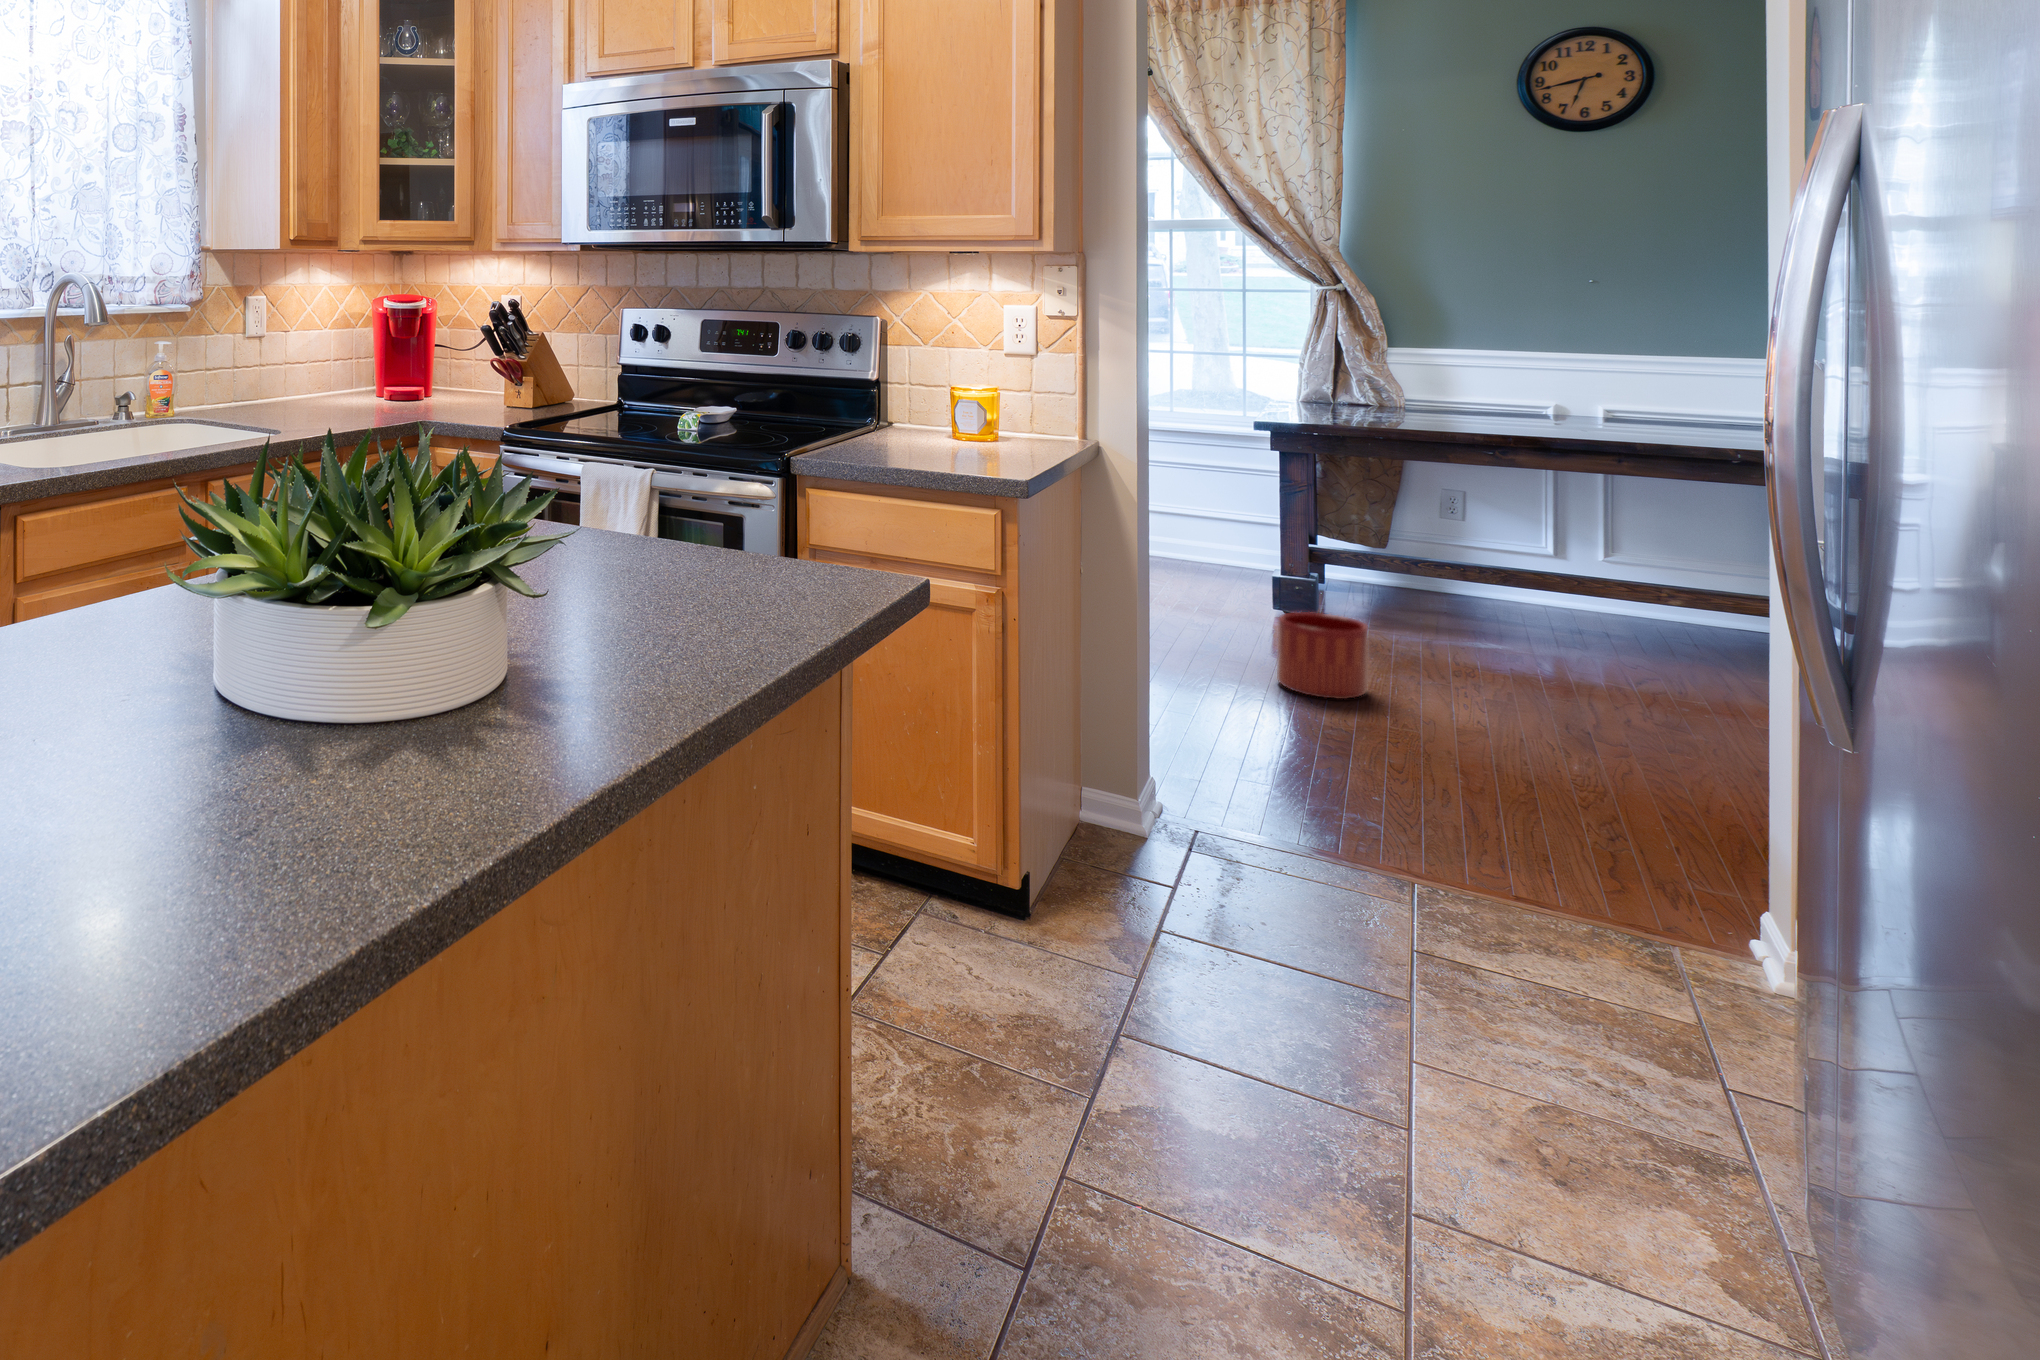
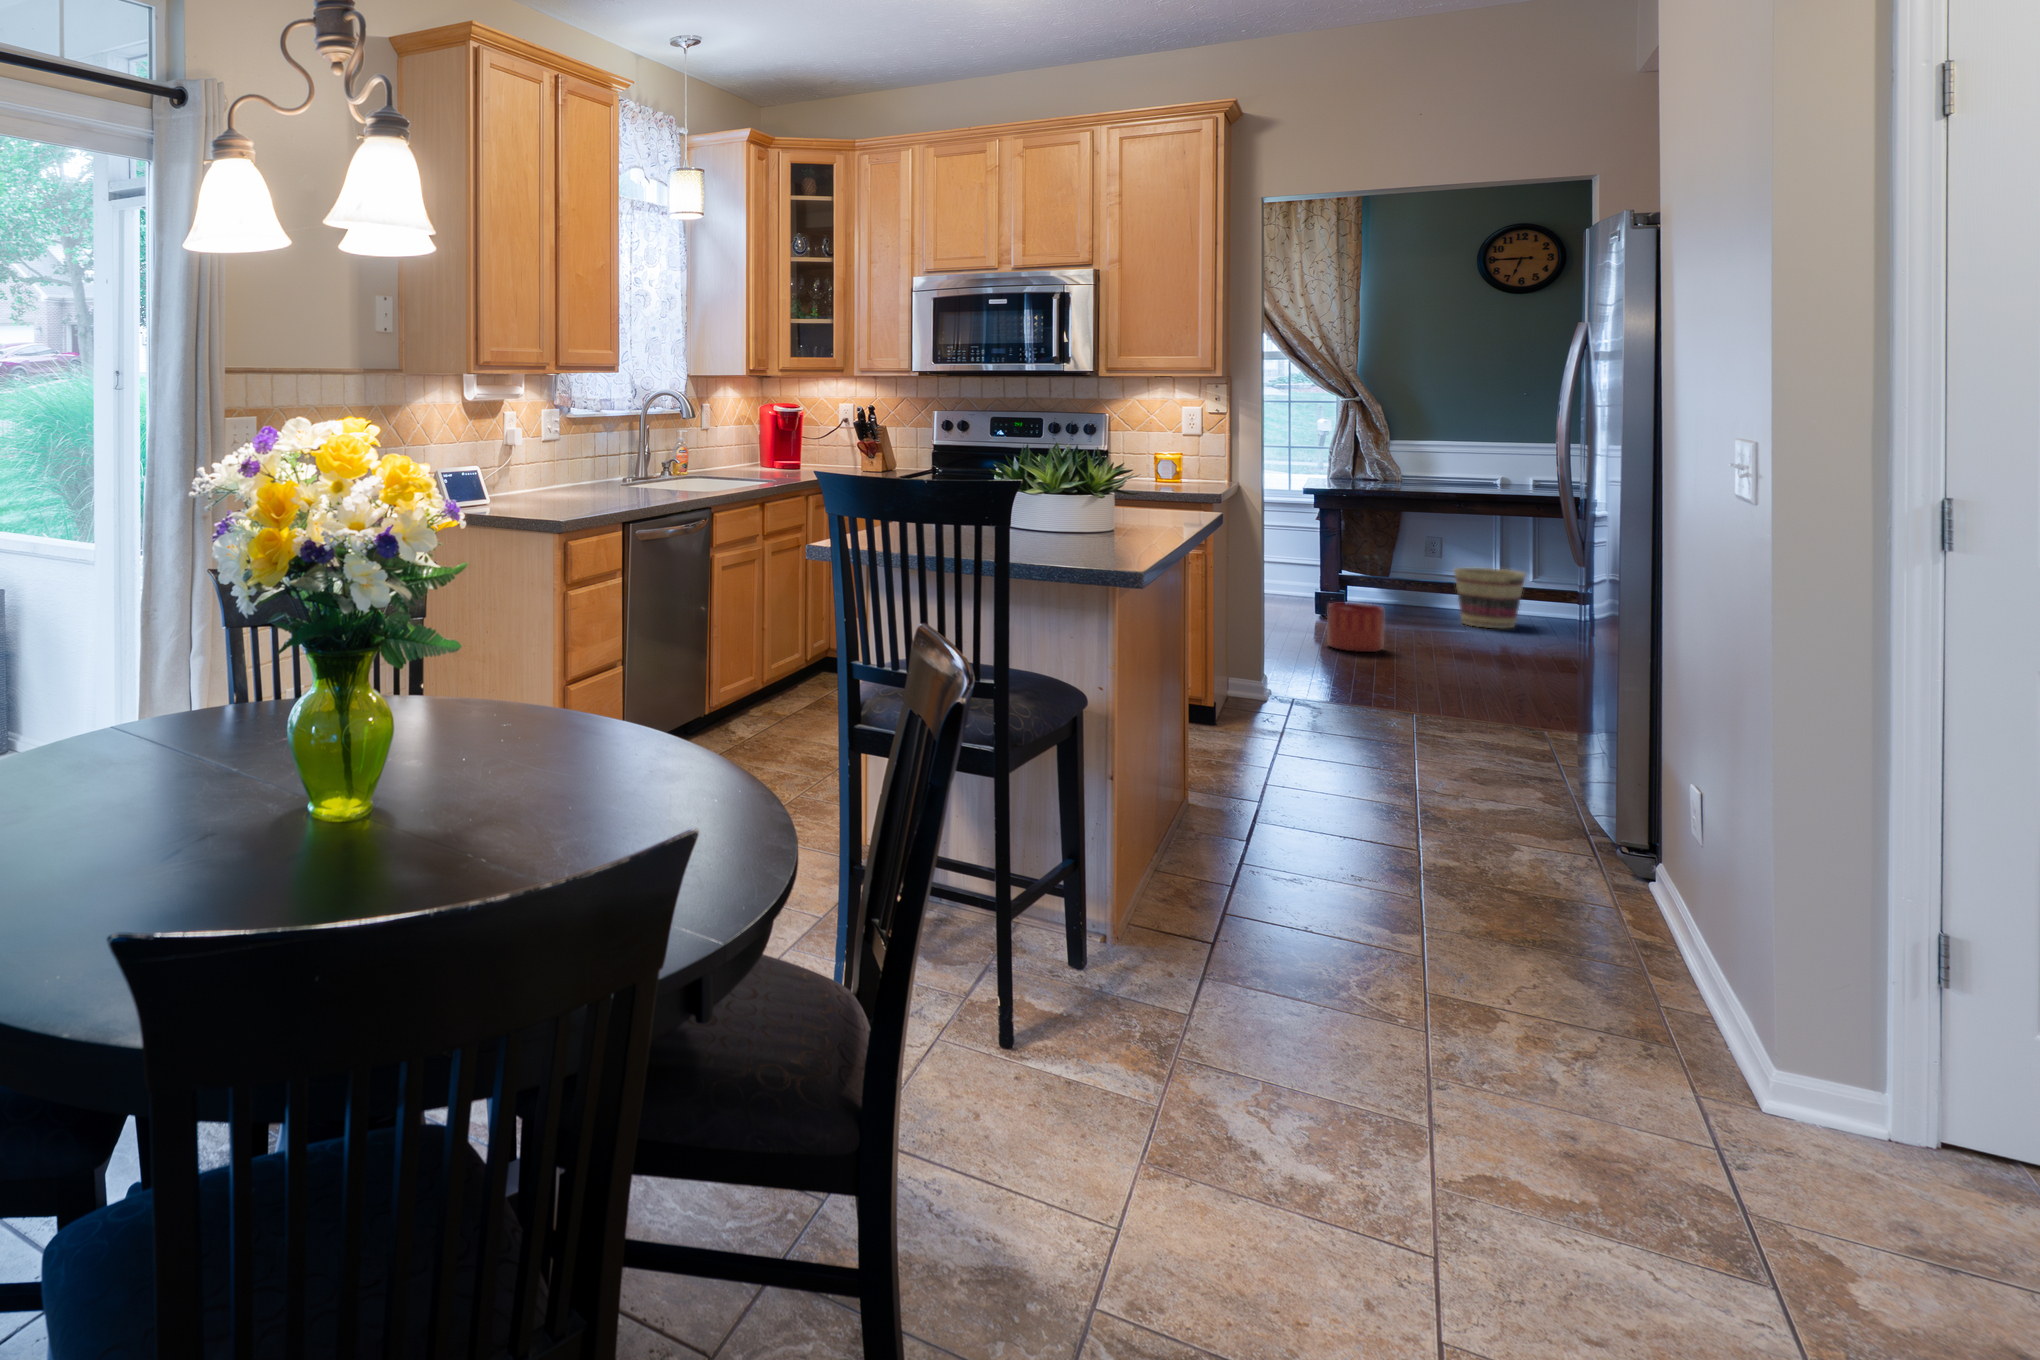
basket: none [1481,545,1594,644] -> present [1454,568,1526,628]

